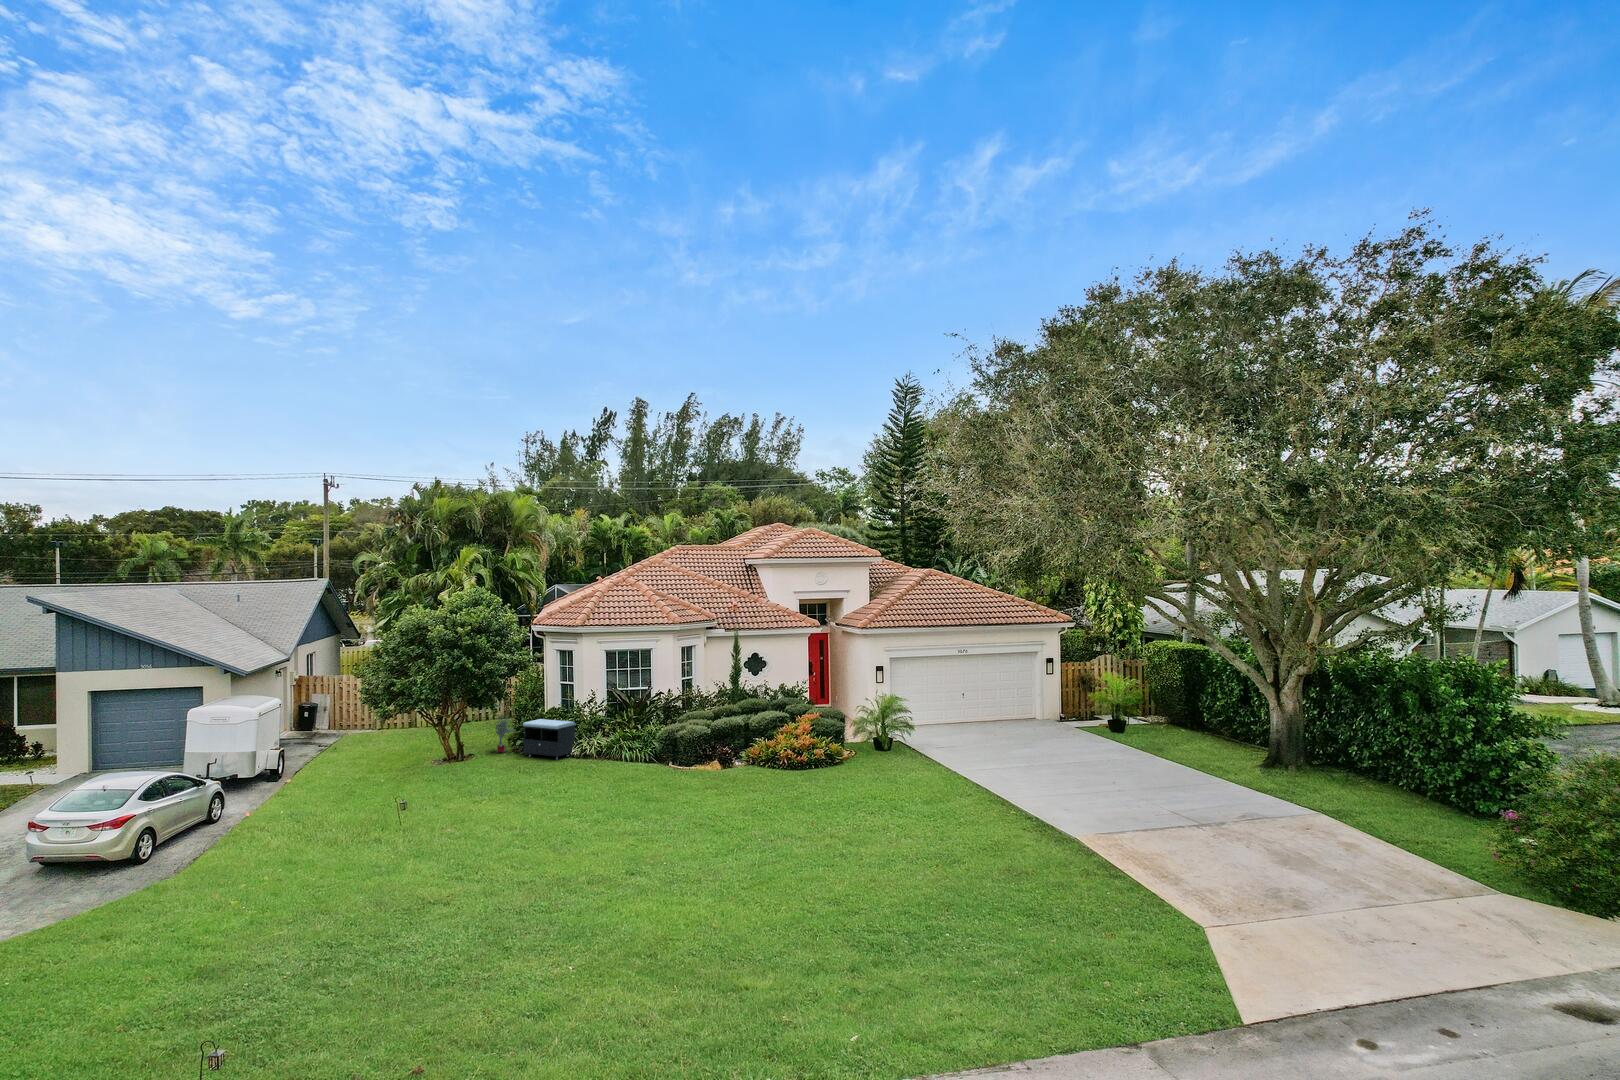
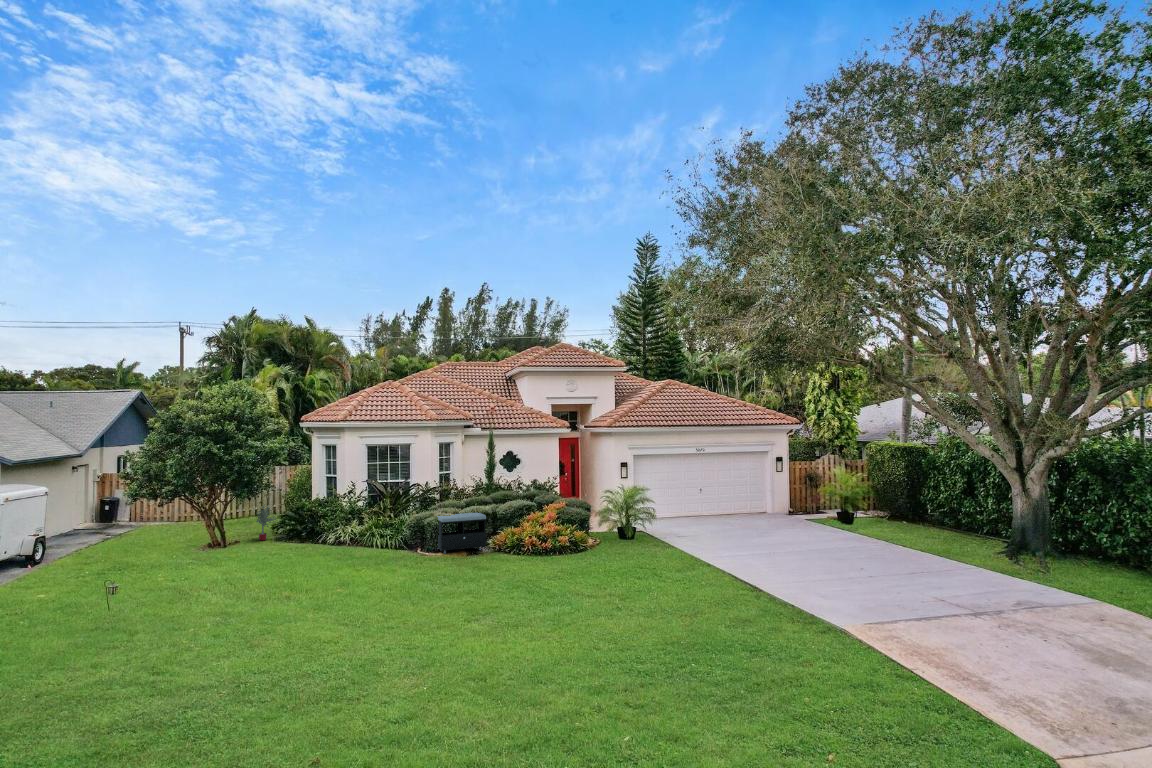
storage bench: present [523,719,575,759] -> present [437,512,486,553]

